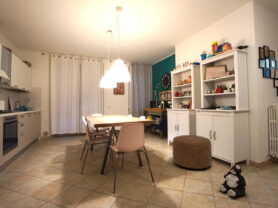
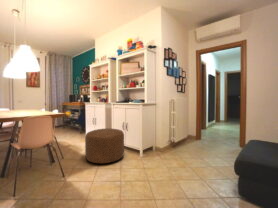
plush toy: present [219,163,246,196] -> none [127,153,150,186]

